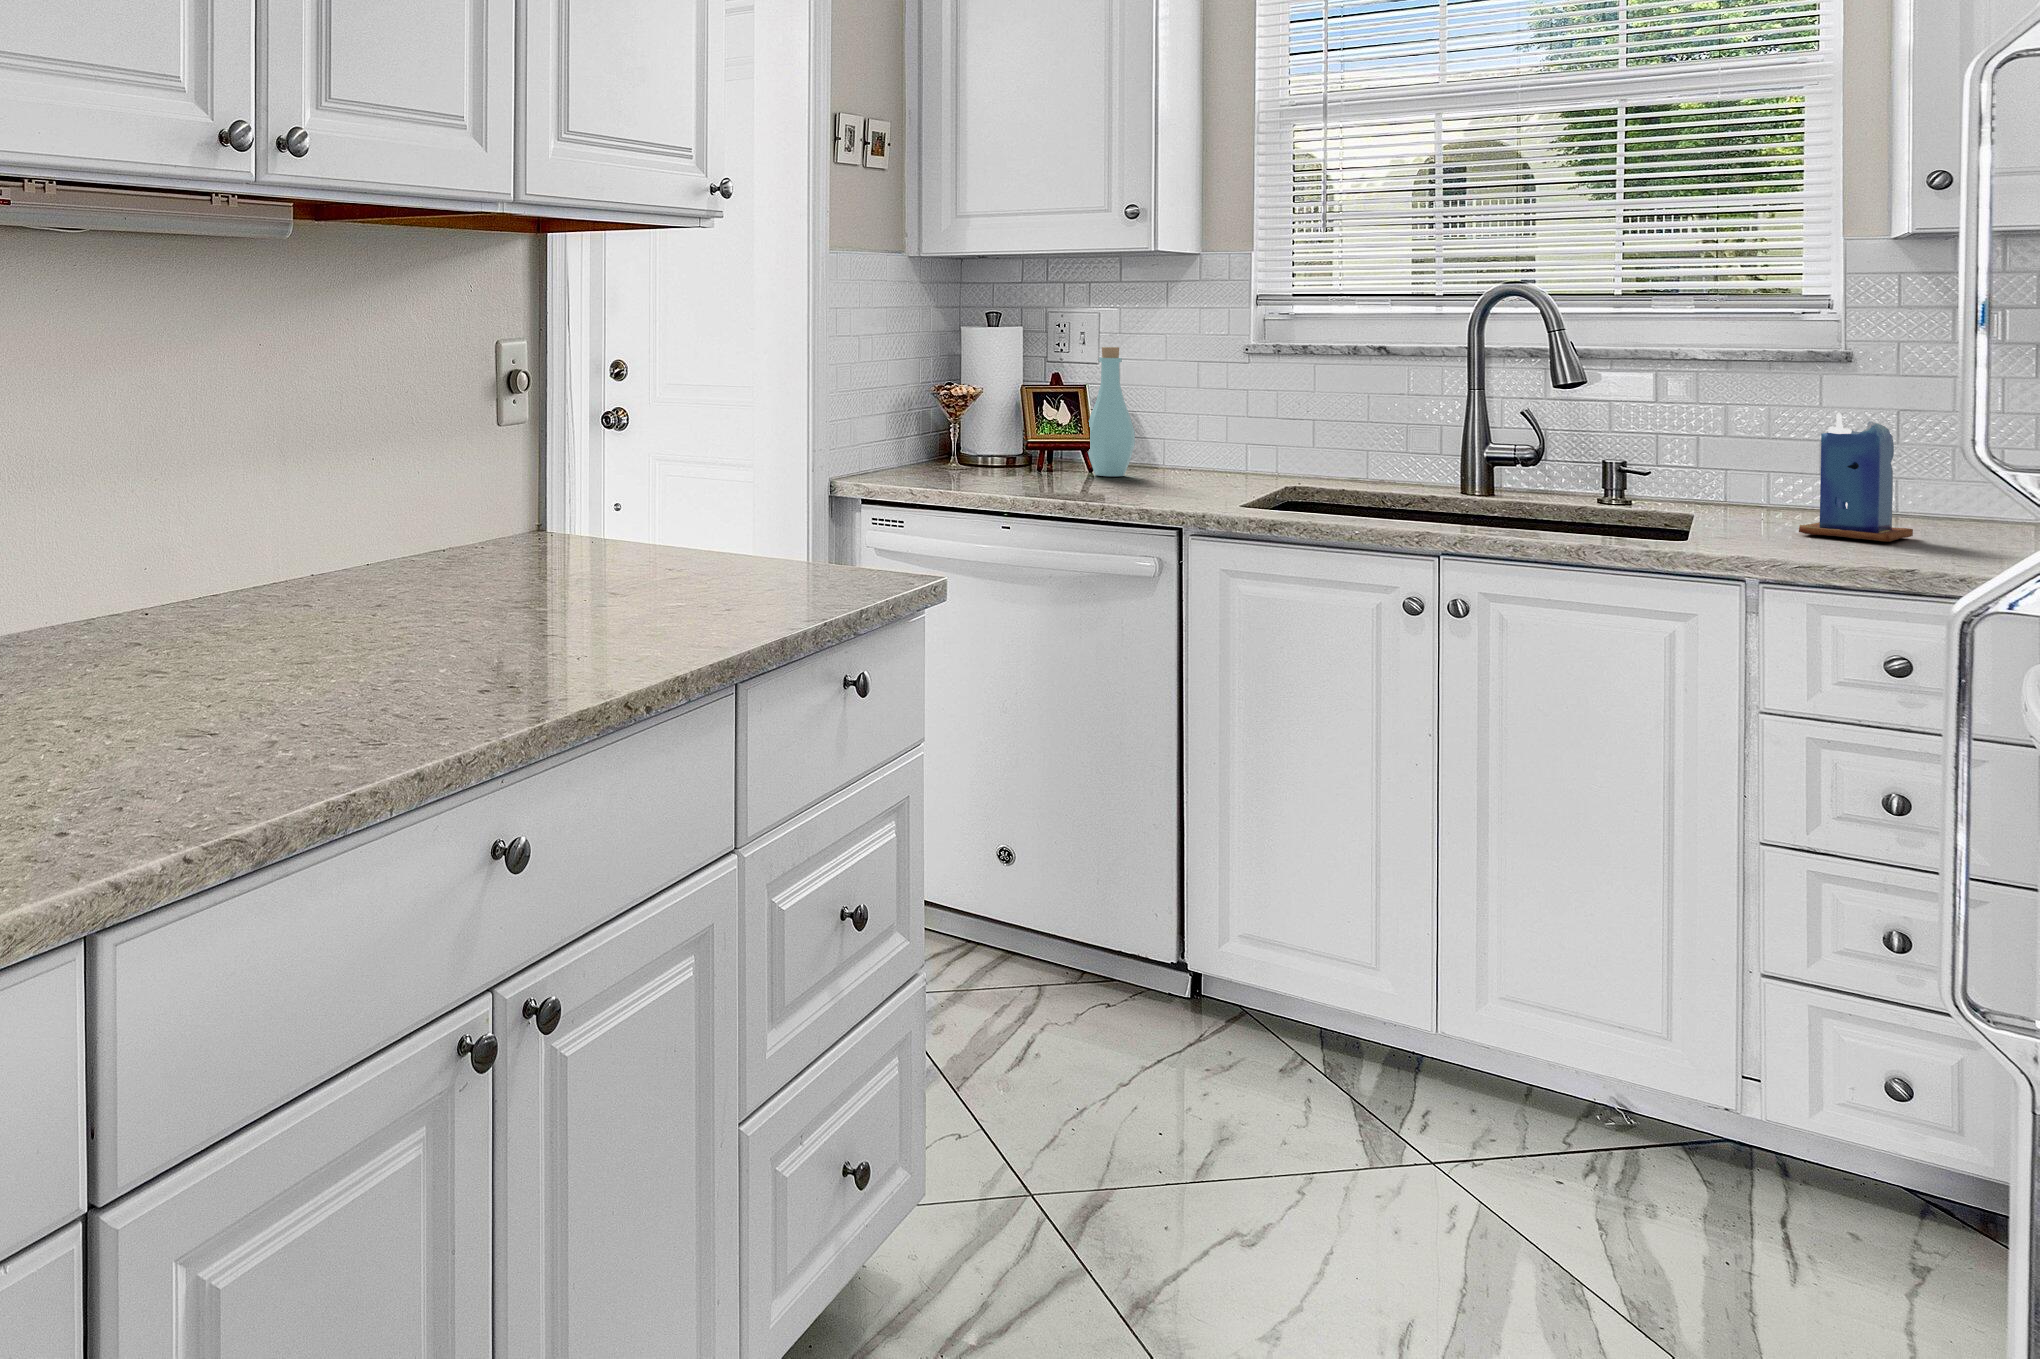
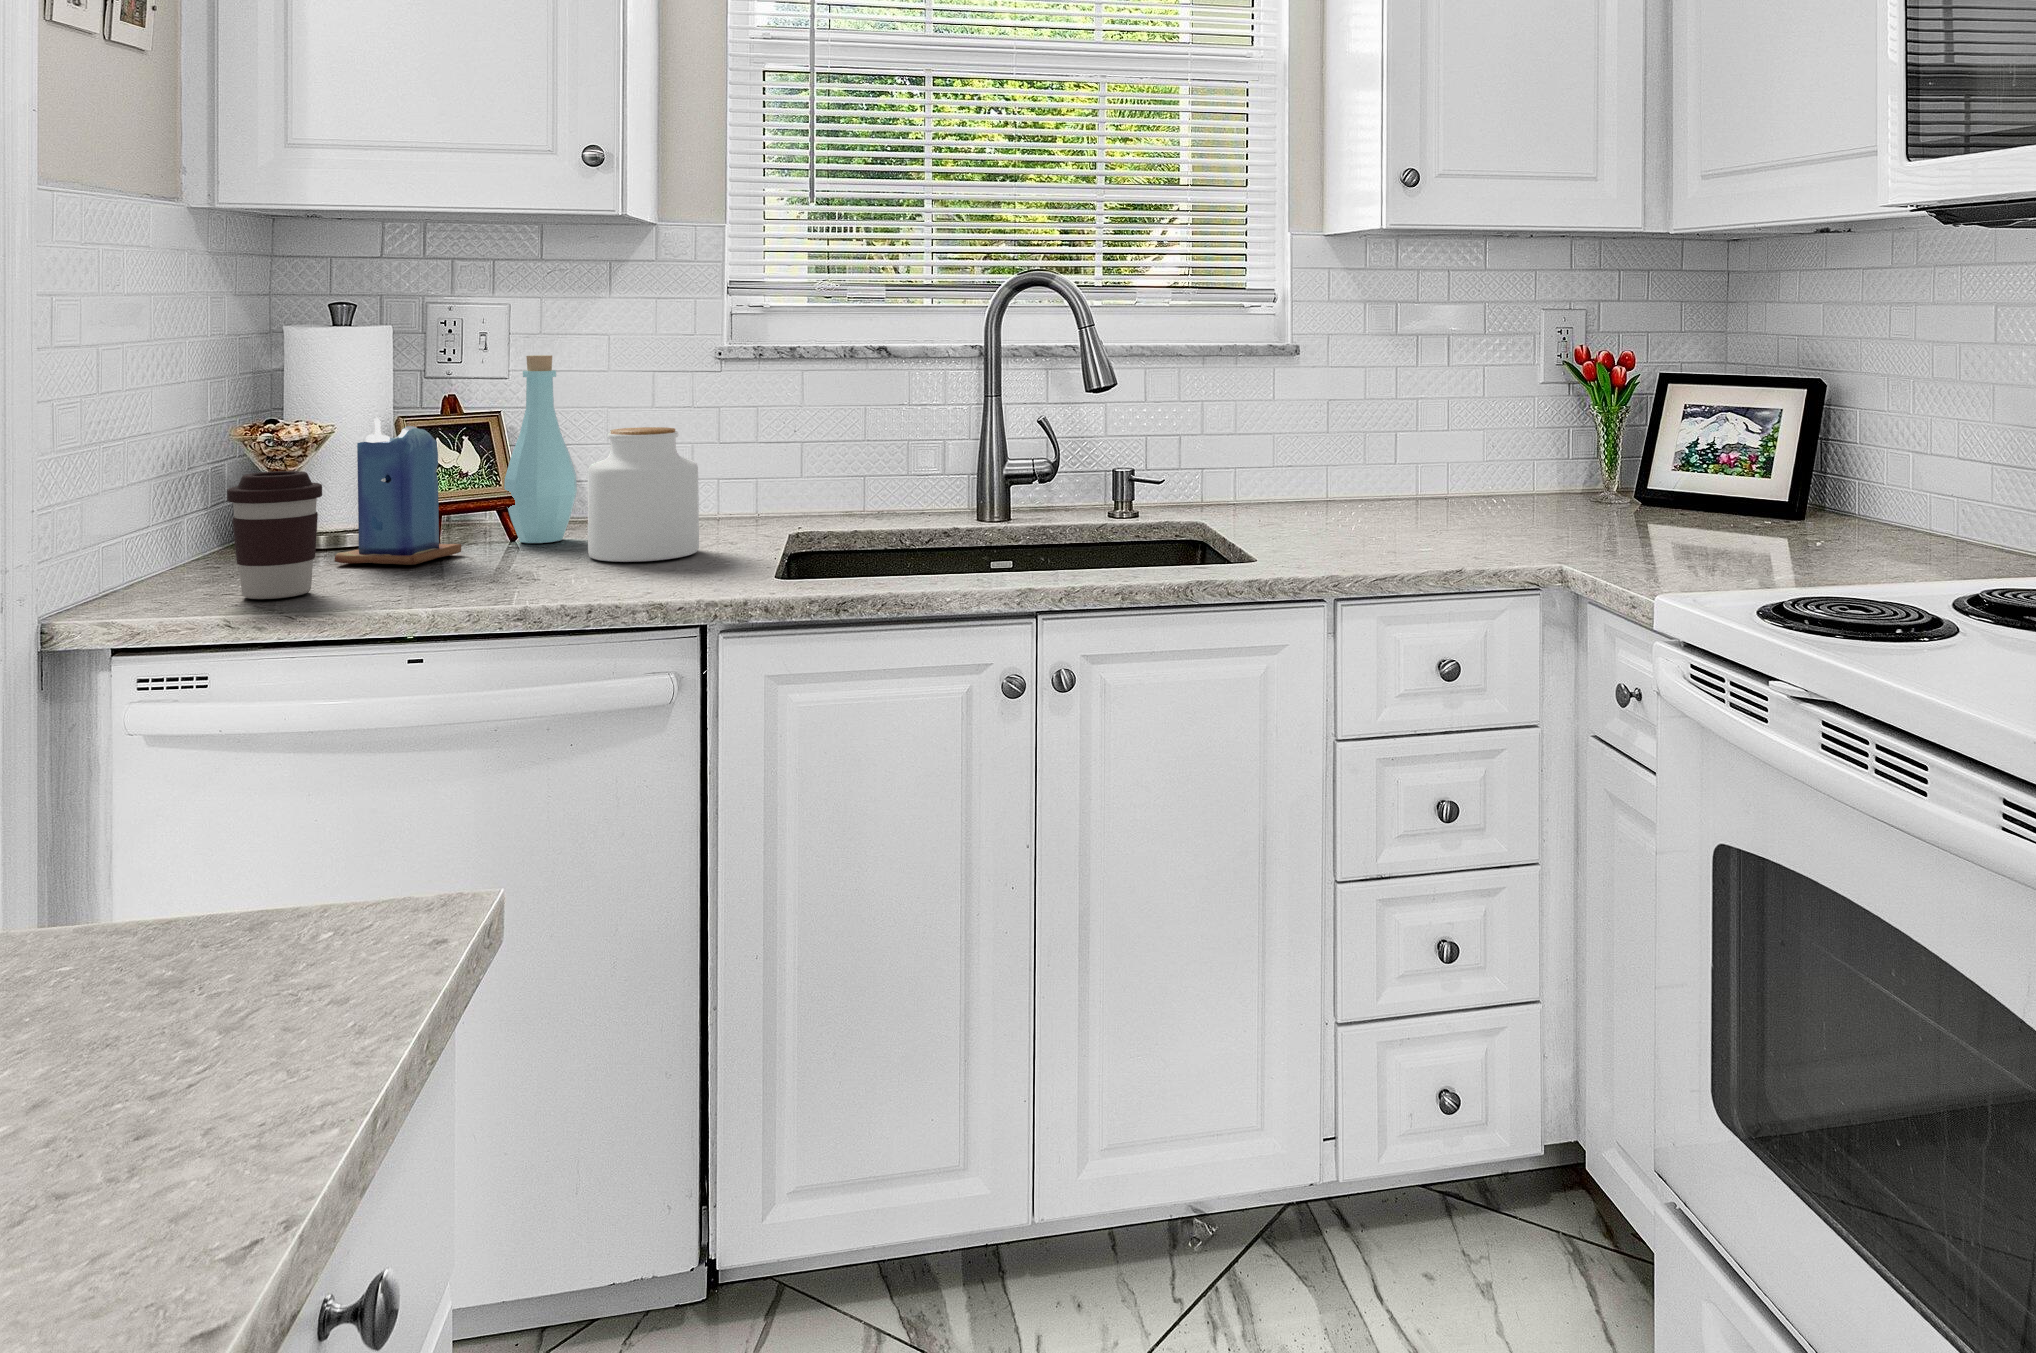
jar: none [1130,399,1209,491] -> present [588,427,699,562]
coffee cup: none [916,413,965,487] -> present [227,471,322,599]
candle: present [1799,413,1913,542] -> present [335,418,461,565]

